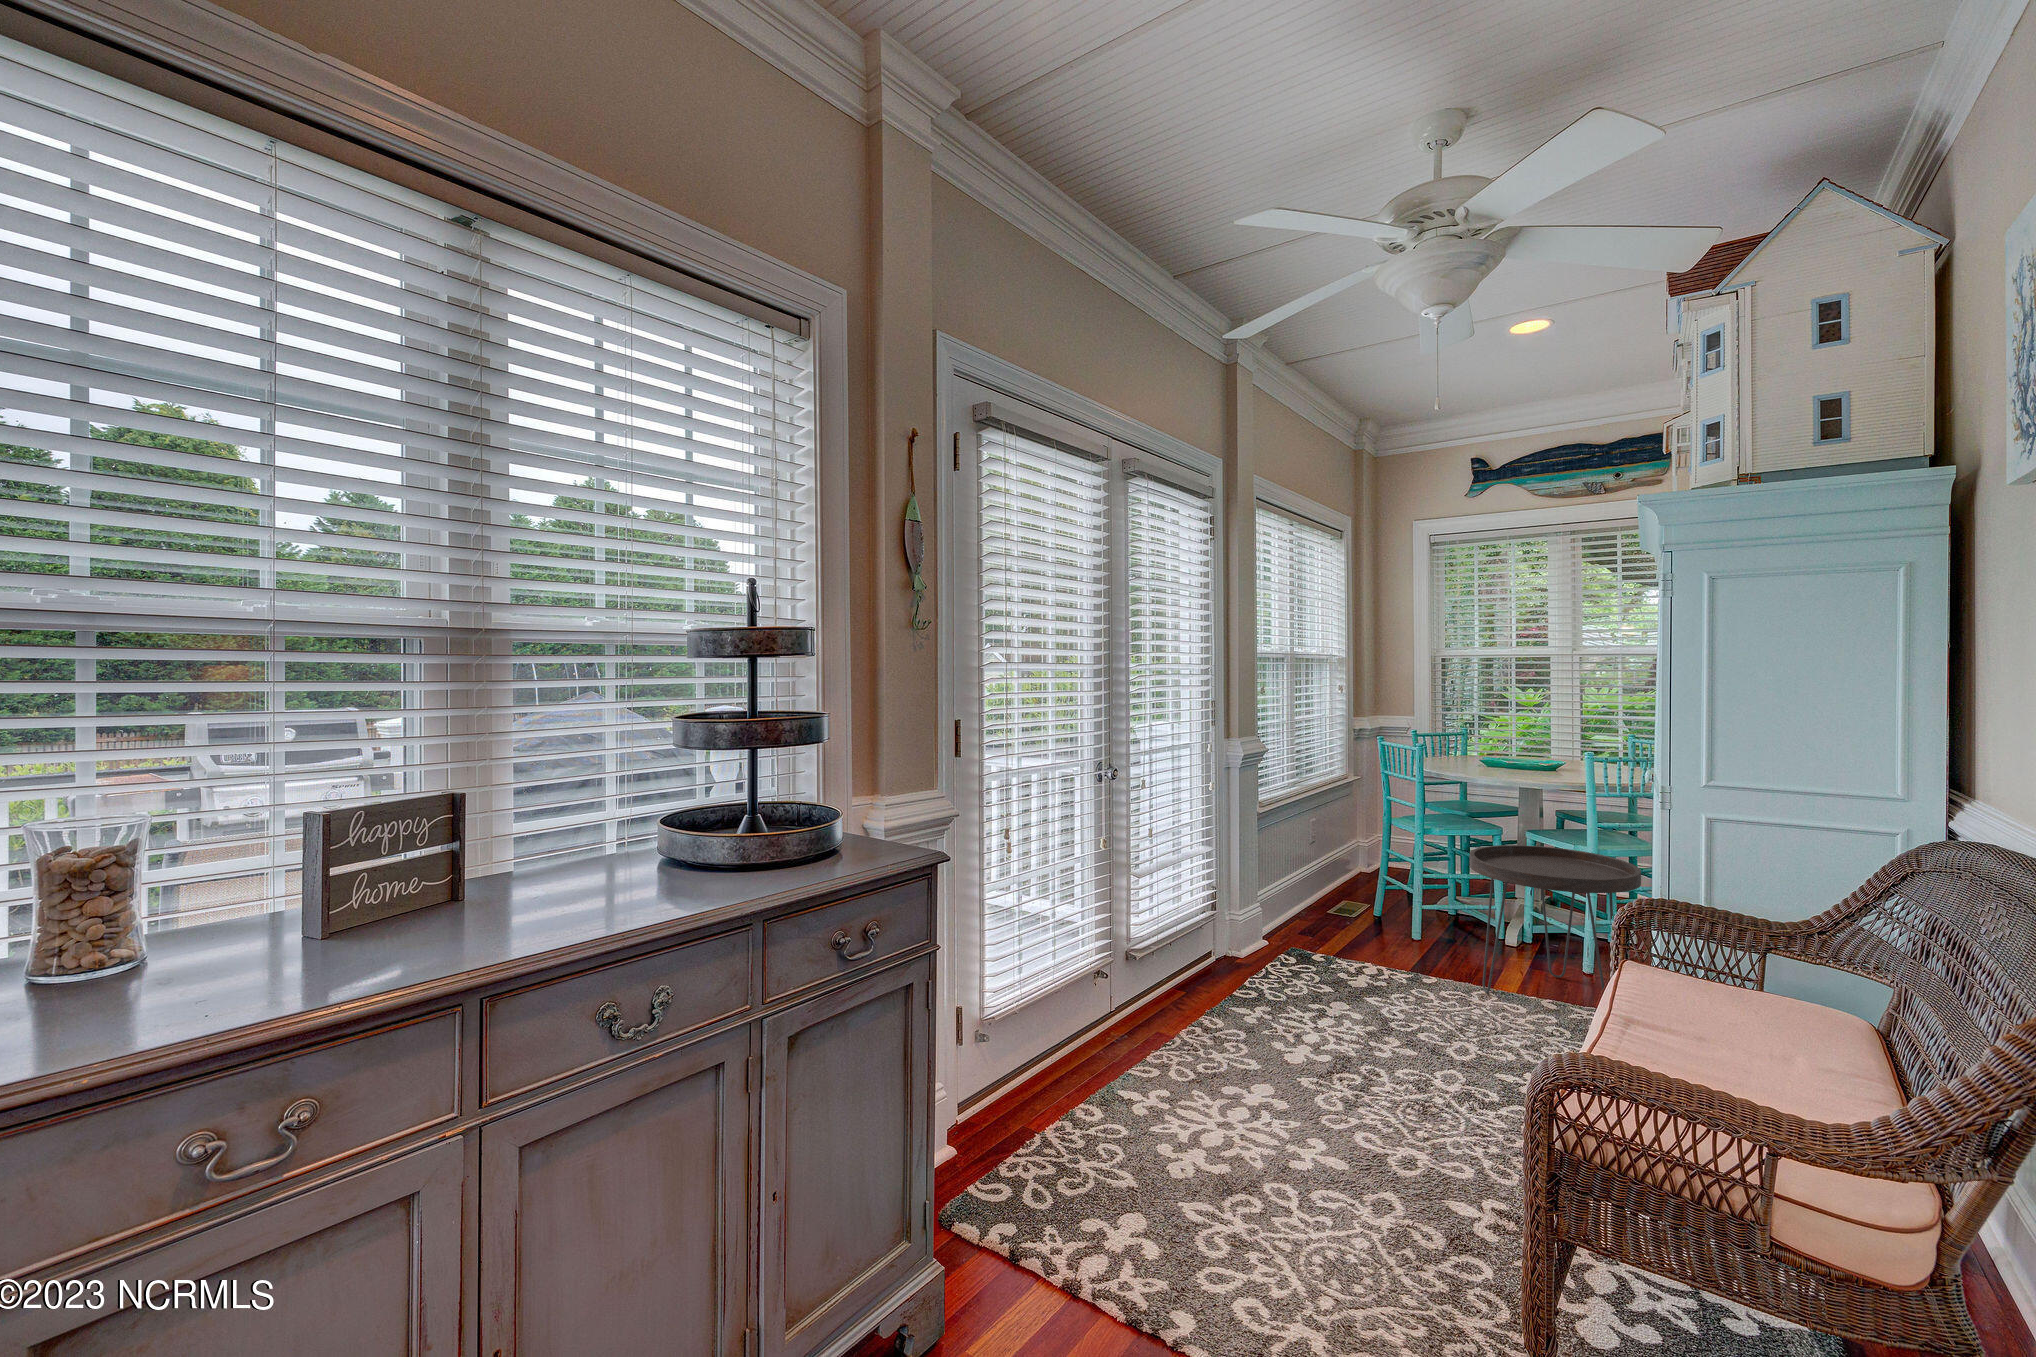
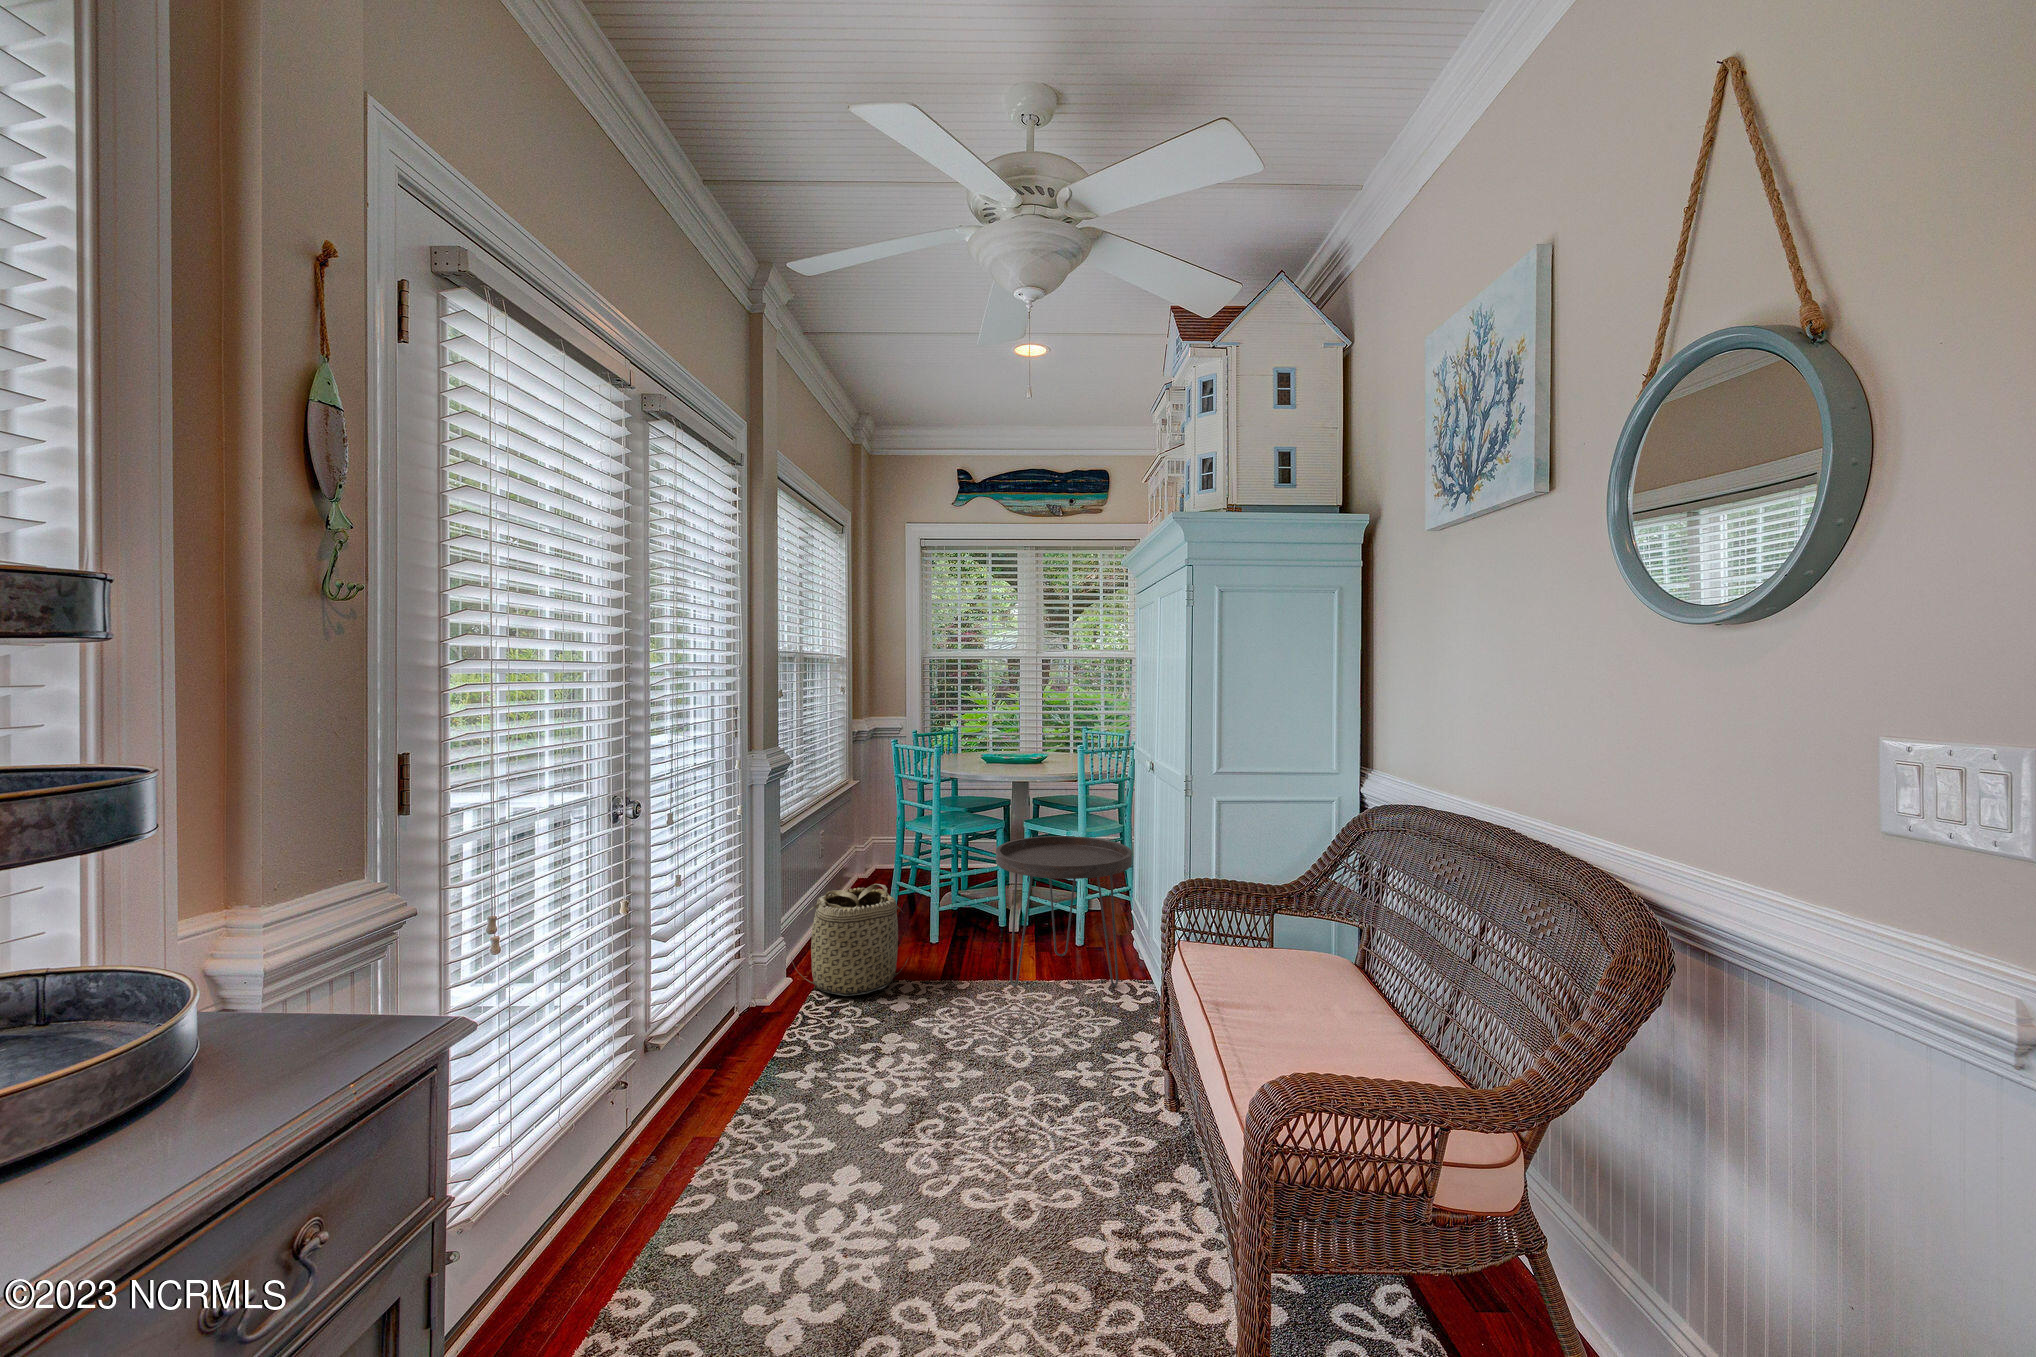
basket: none [1263,867,1377,966] -> present [792,884,908,996]

